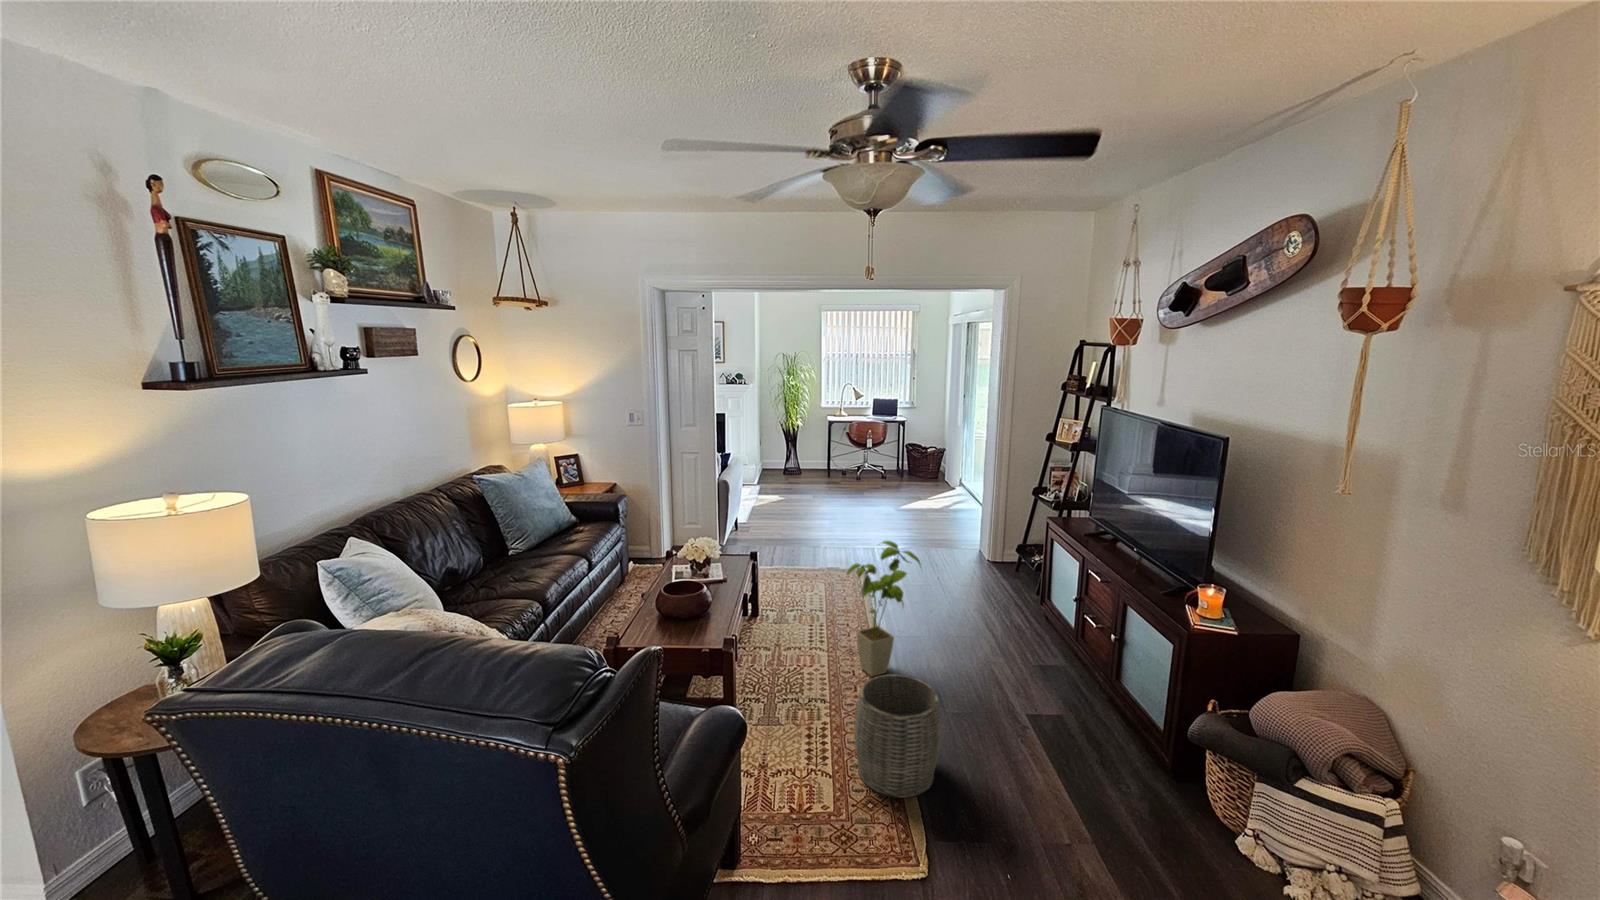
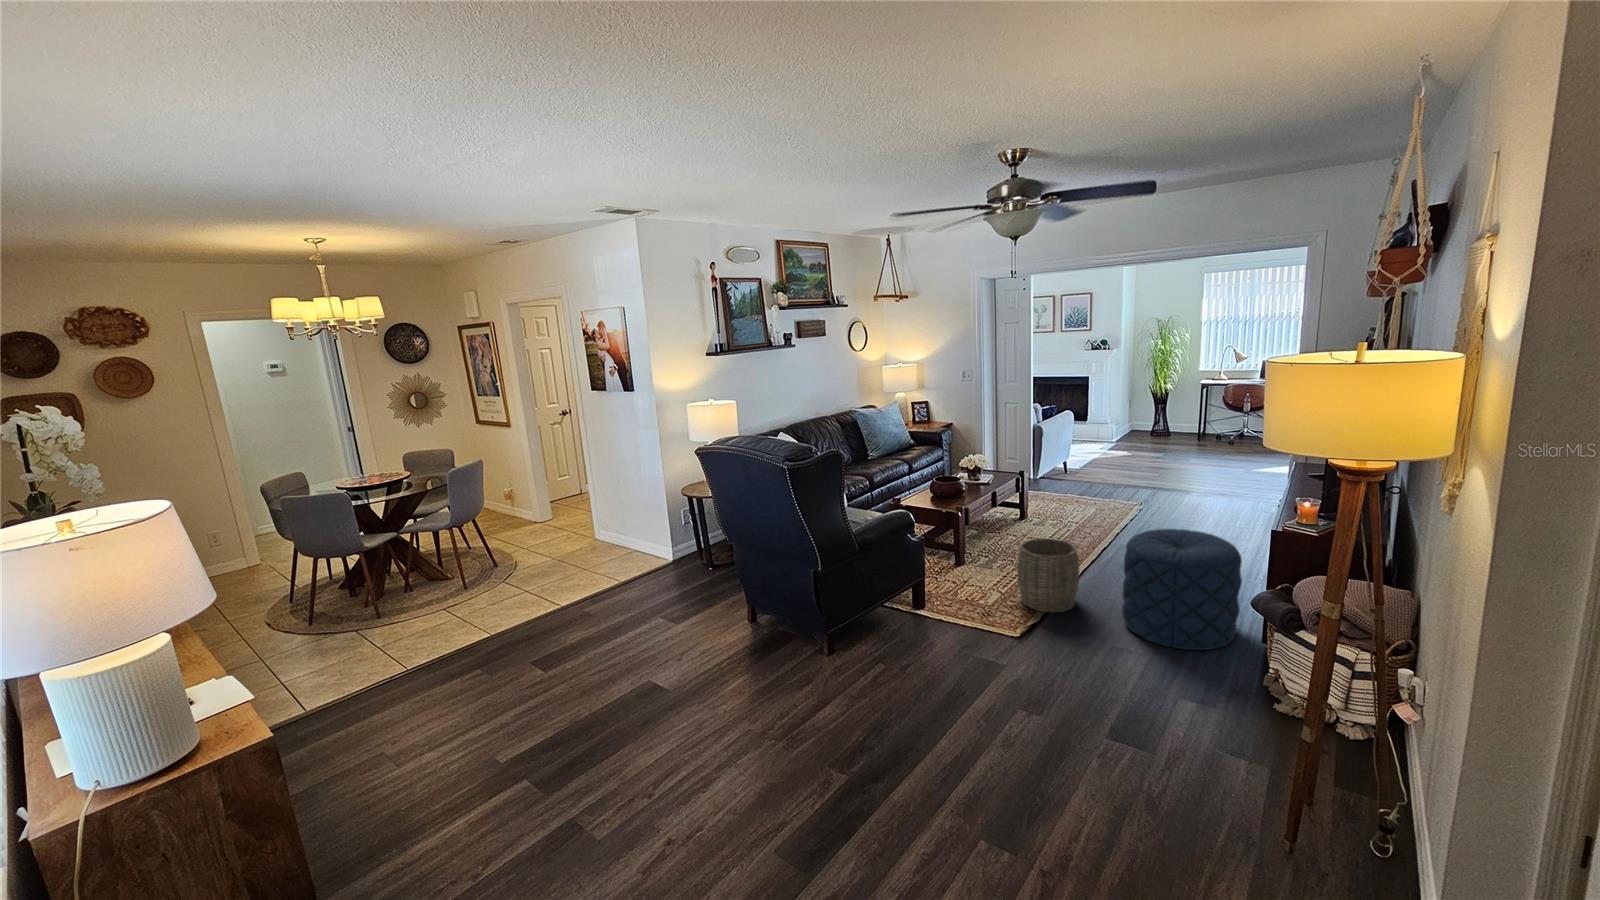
house plant: present [847,541,921,676] -> none [1064,459,1124,562]
pouf: none [993,636,1144,814] -> present [1122,529,1242,650]

